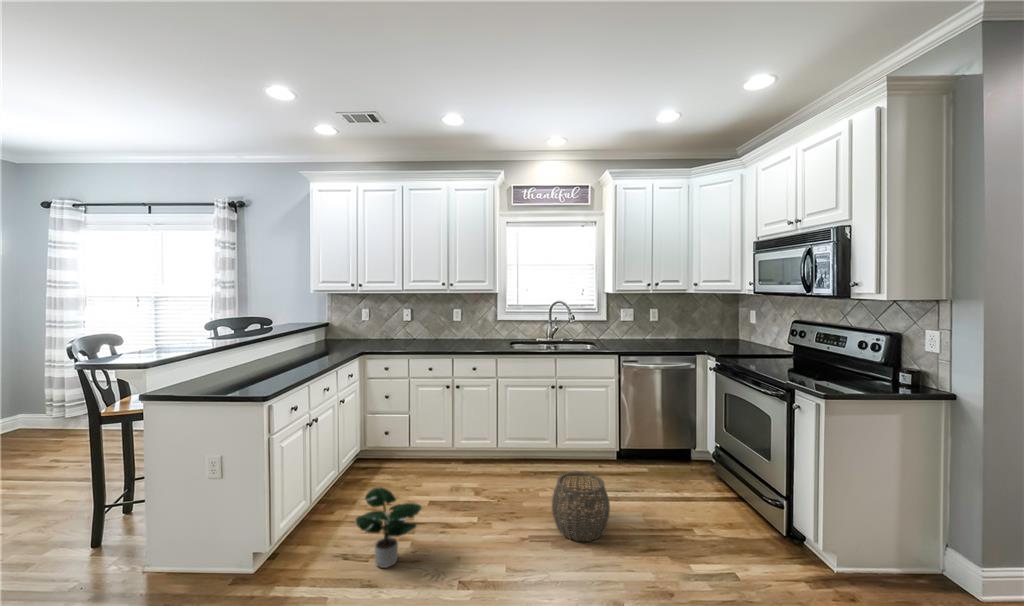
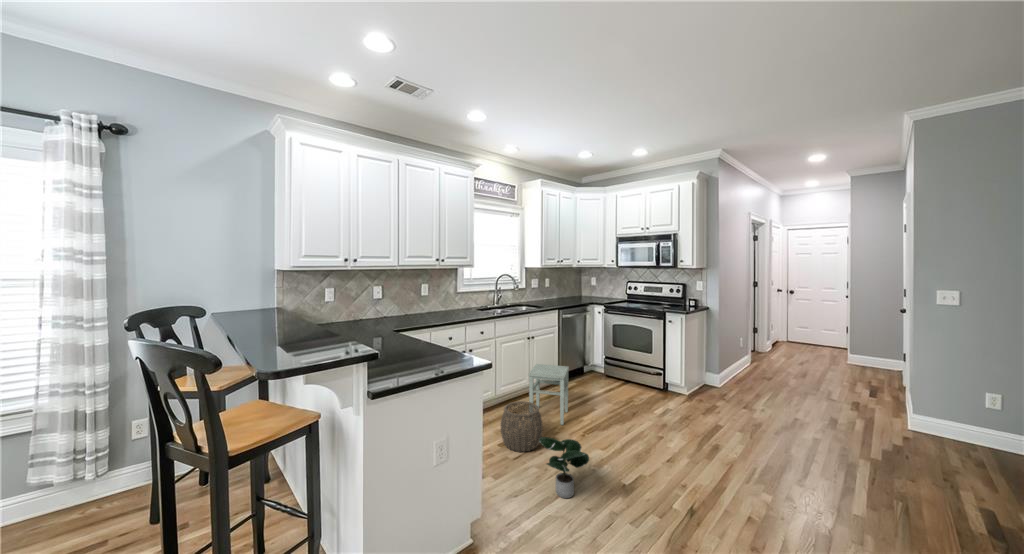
stool: none [497,419,561,505] -> present [528,364,569,425]
woven basket: present [552,472,610,541] -> present [501,401,543,452]

